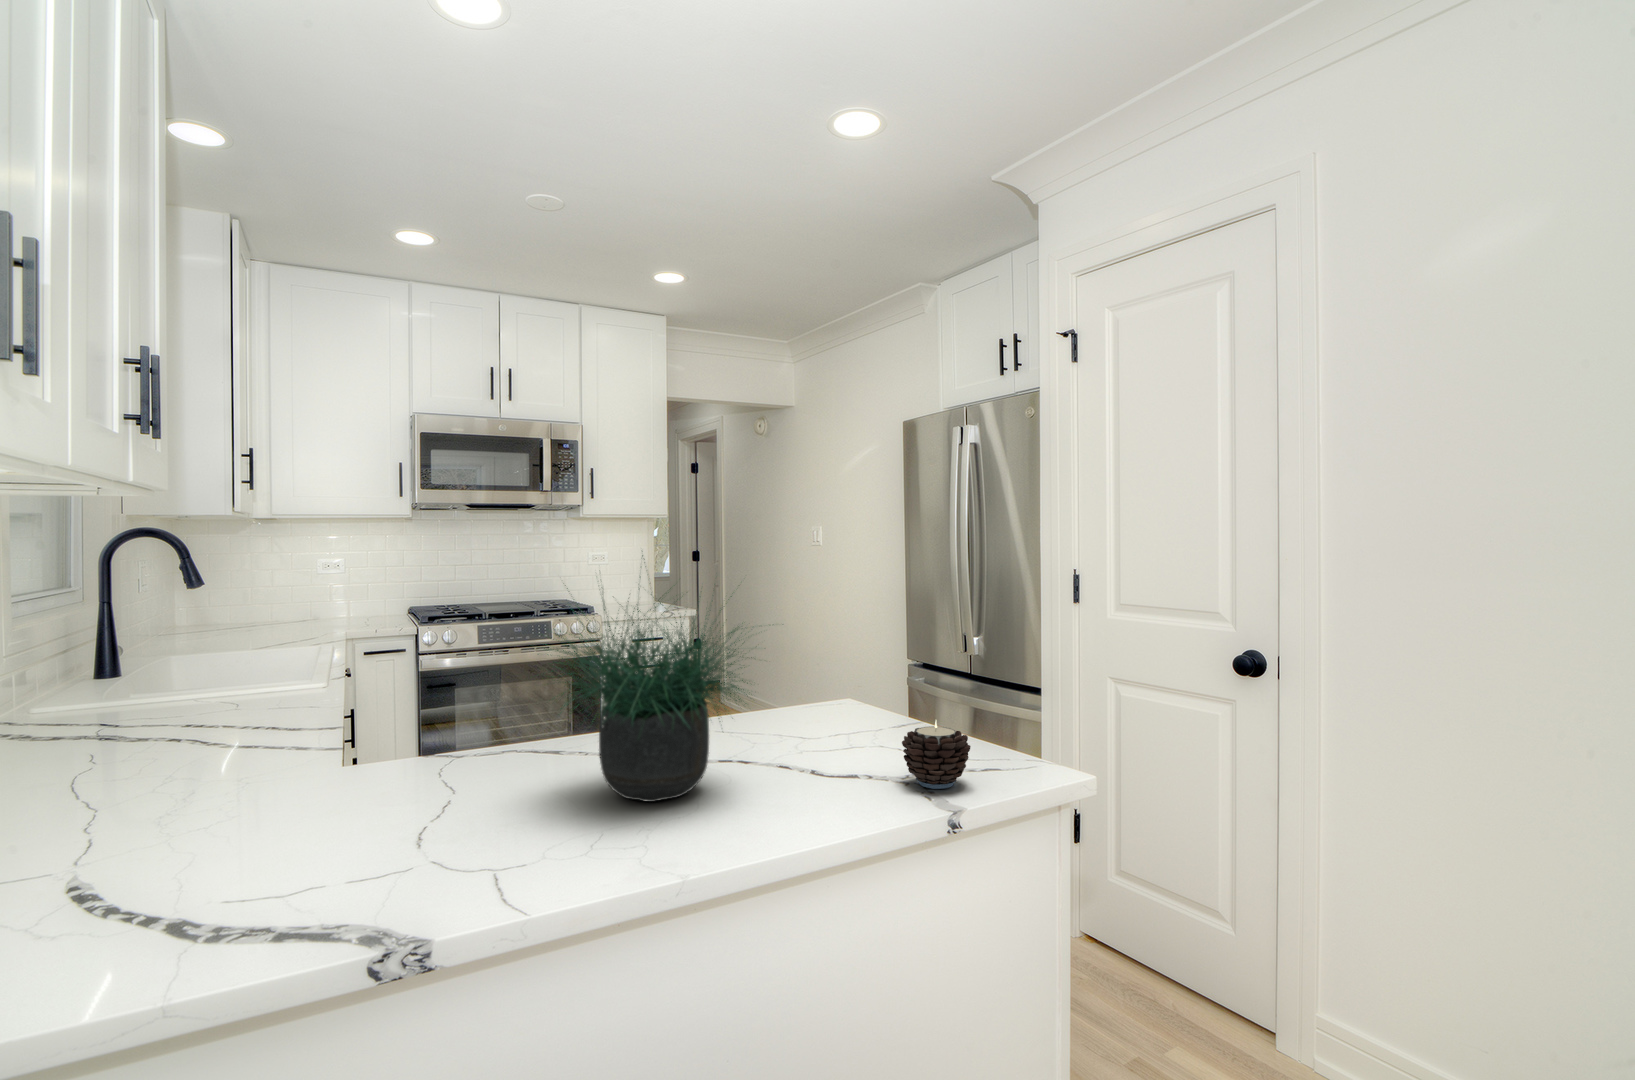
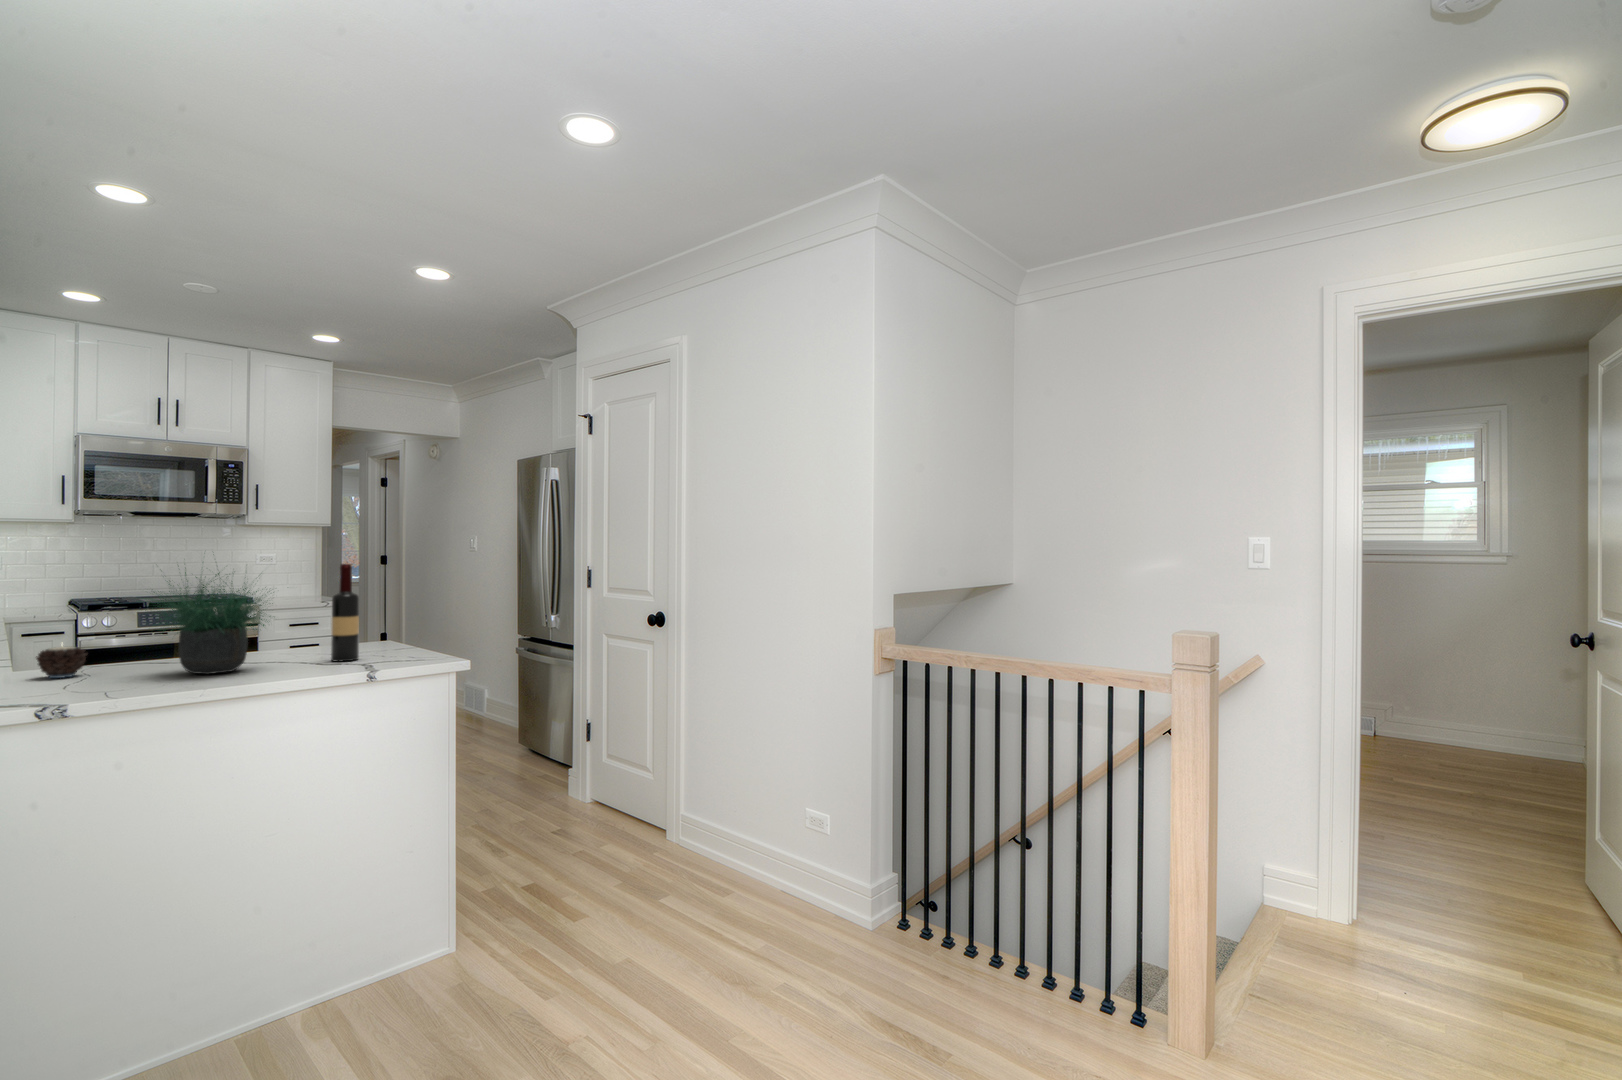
wine bottle: none [825,573,871,763] -> present [331,564,359,662]
candle: present [902,721,971,789] -> present [36,647,87,678]

